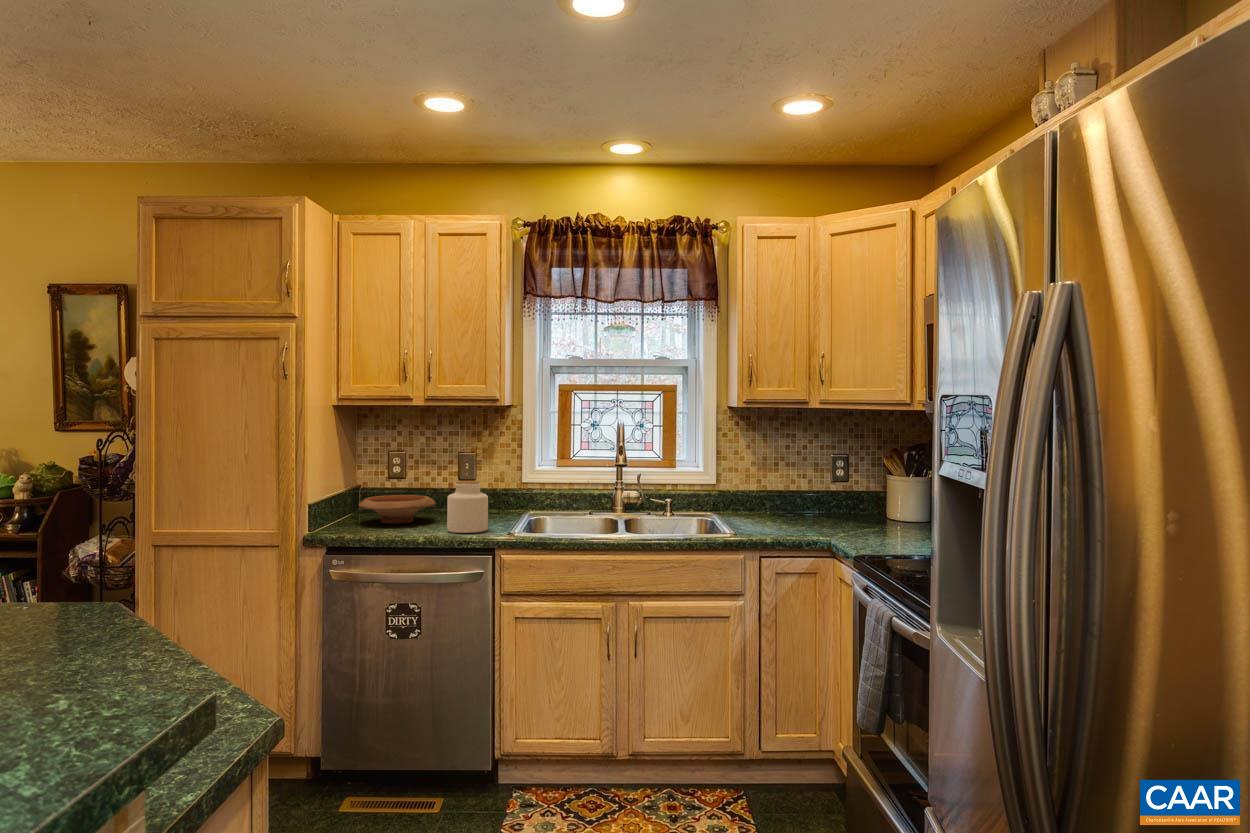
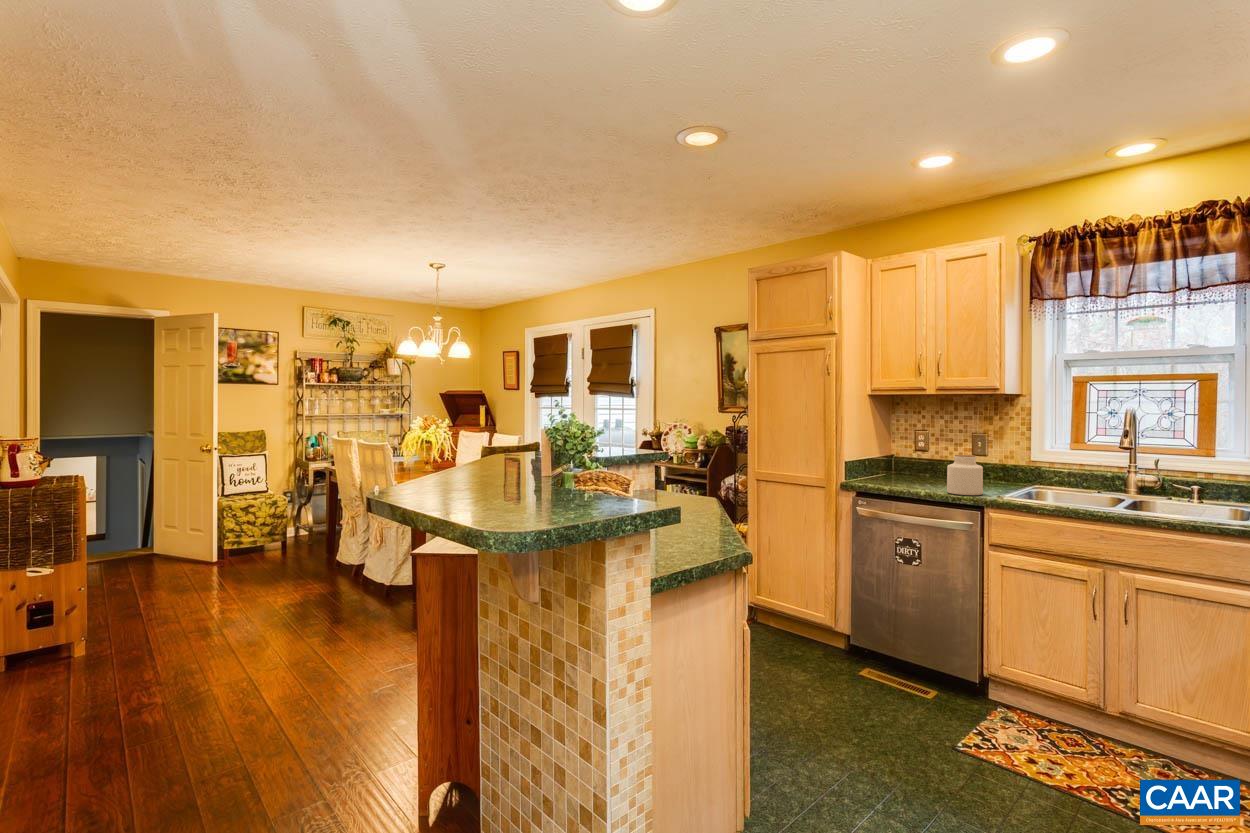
wooden bowl: present [359,495,435,523] -> none [884,463,945,484]

